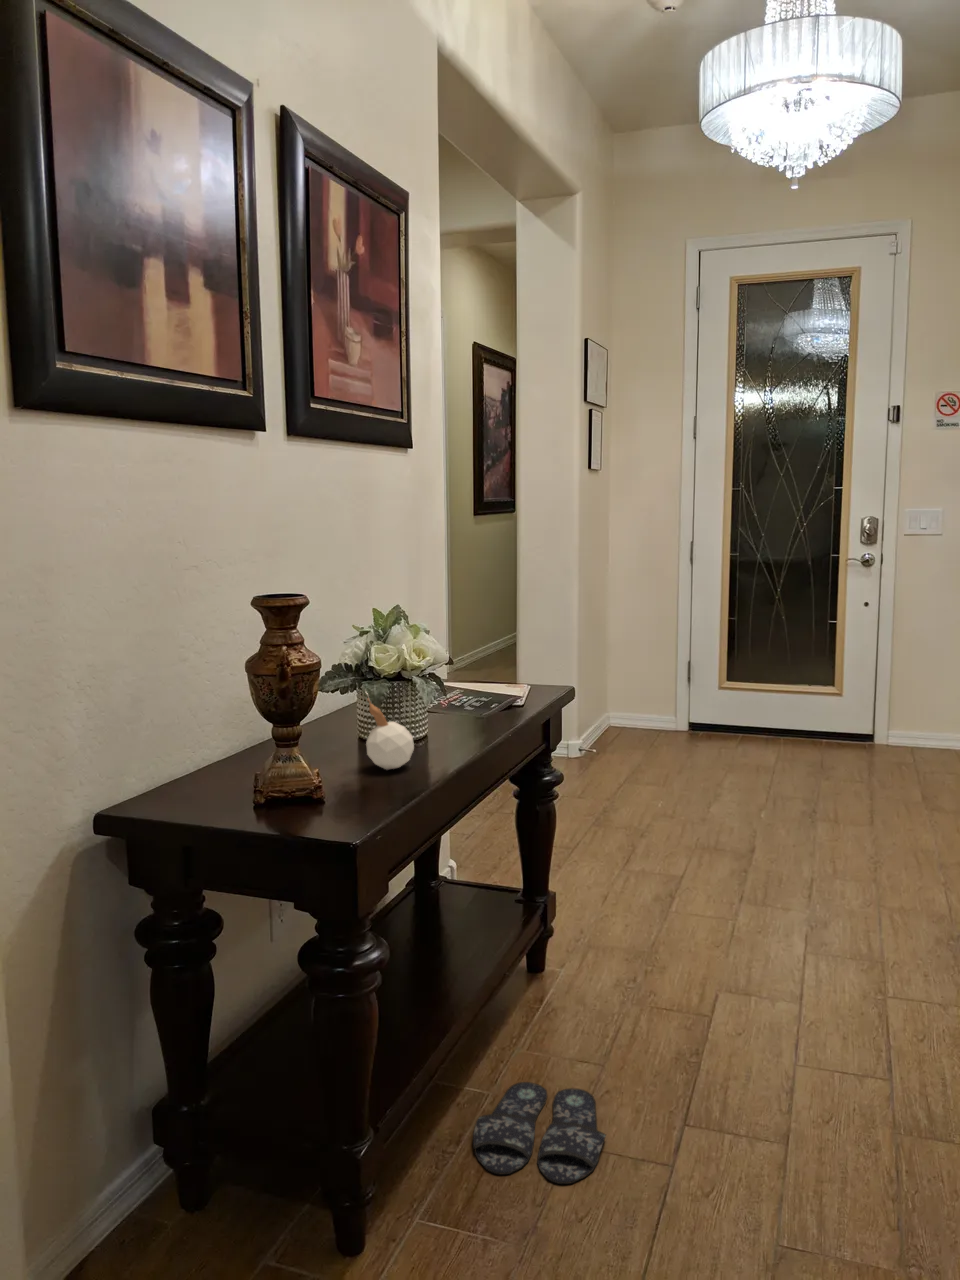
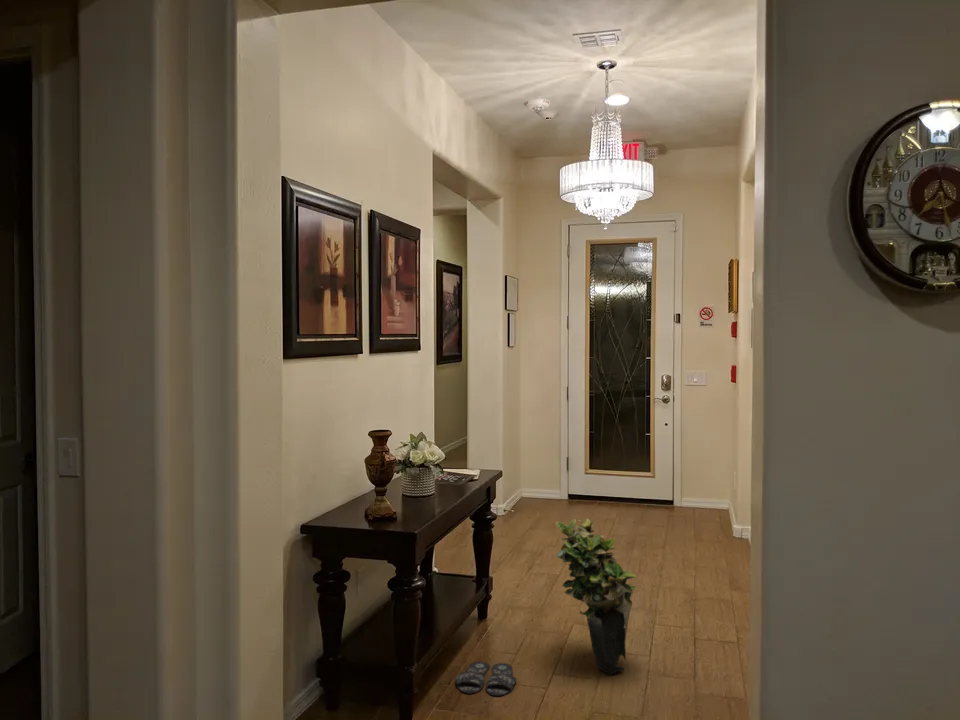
candle: present [365,690,414,770] -> none [410,472,432,507]
potted plant: none [691,788,877,1129] -> present [556,519,637,675]

